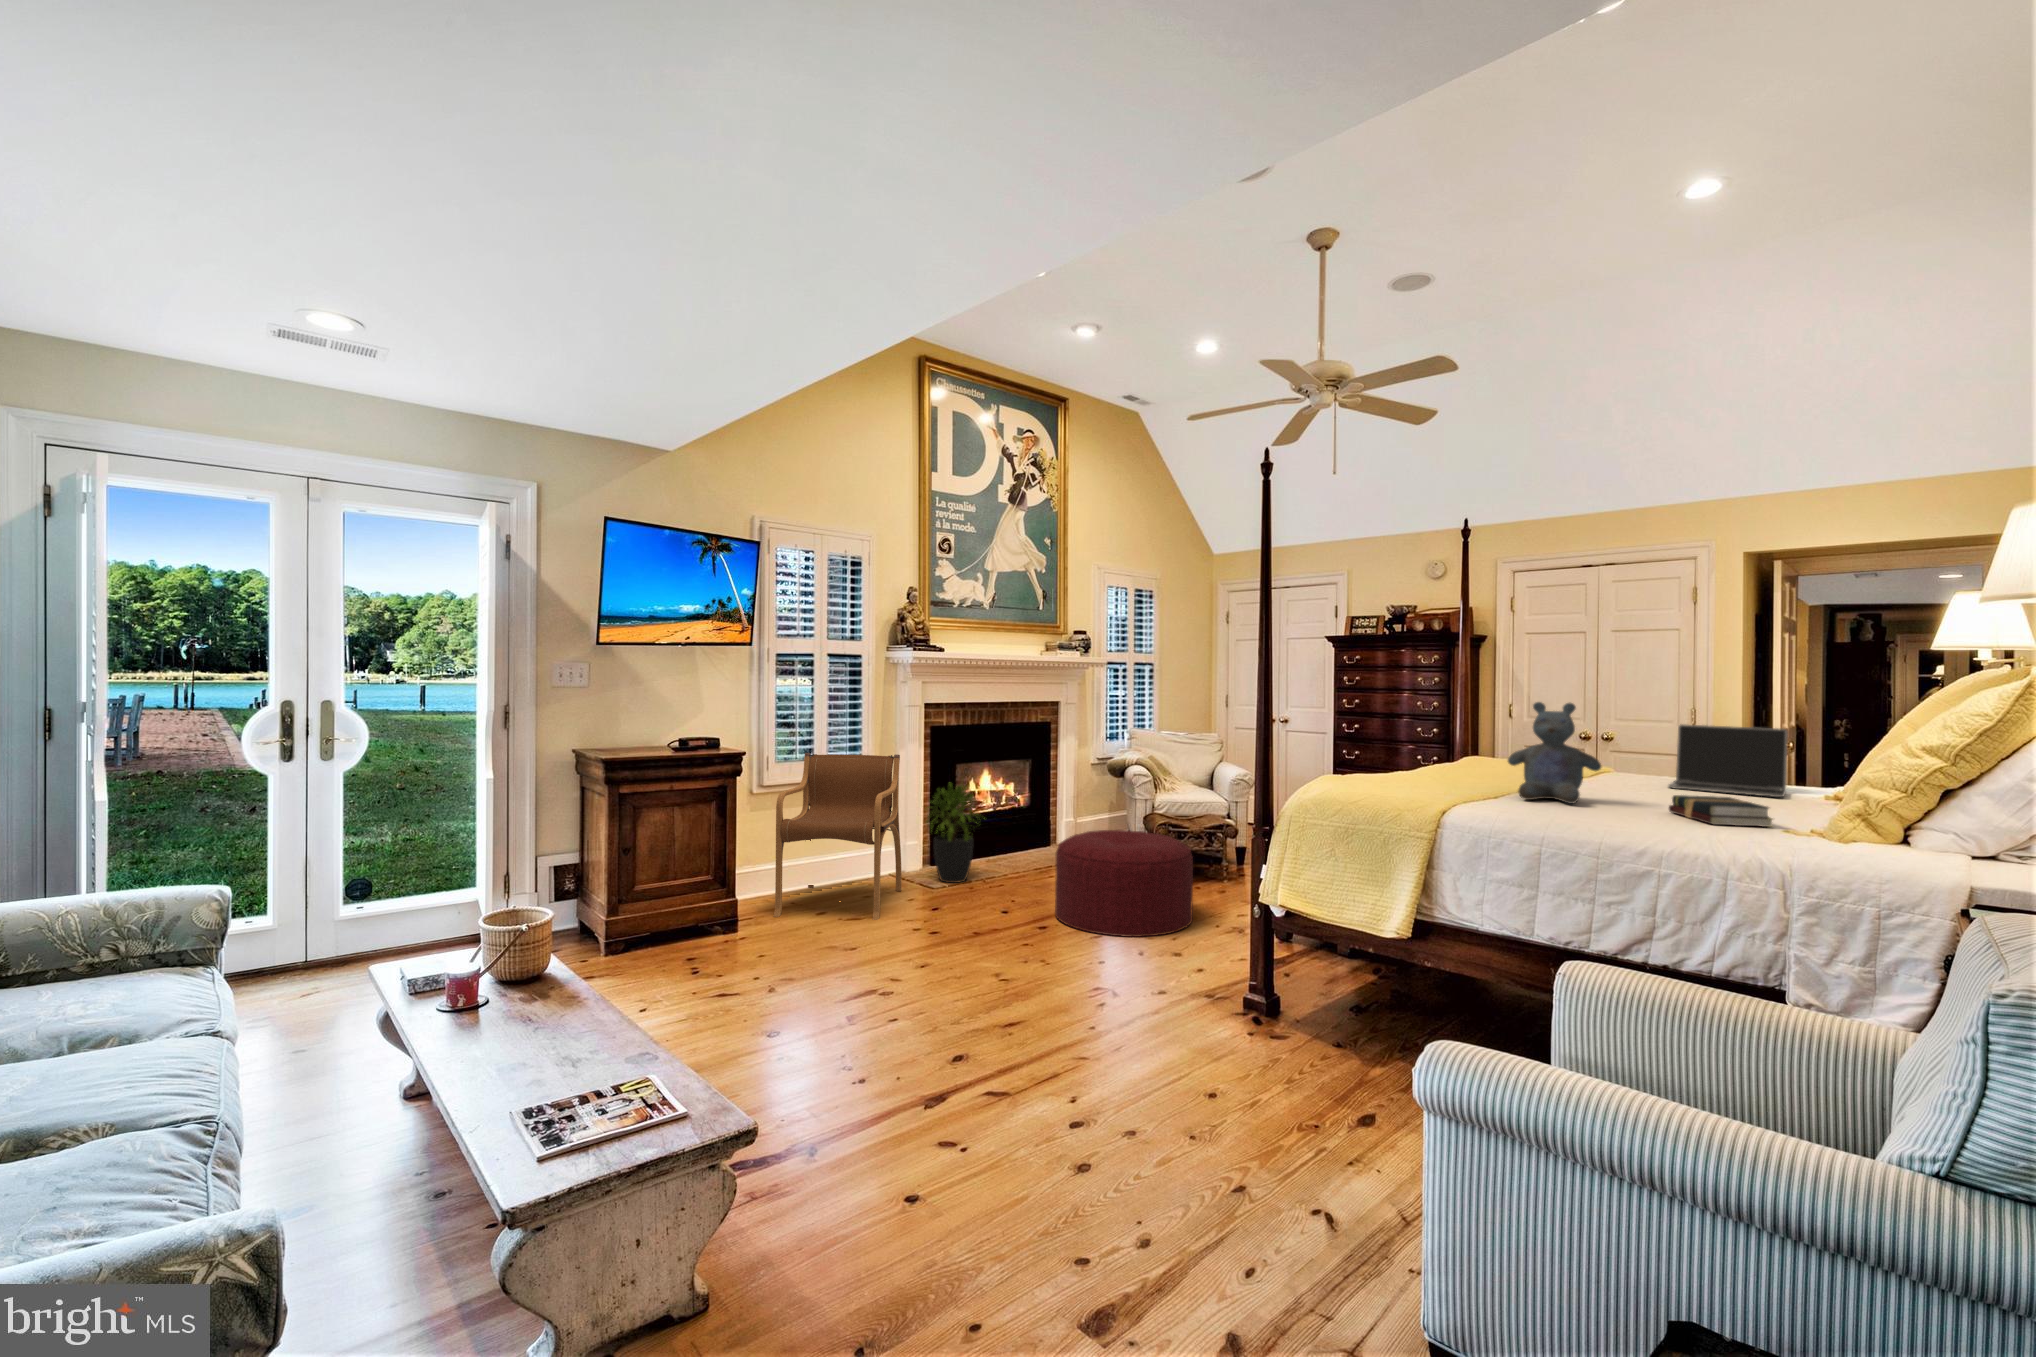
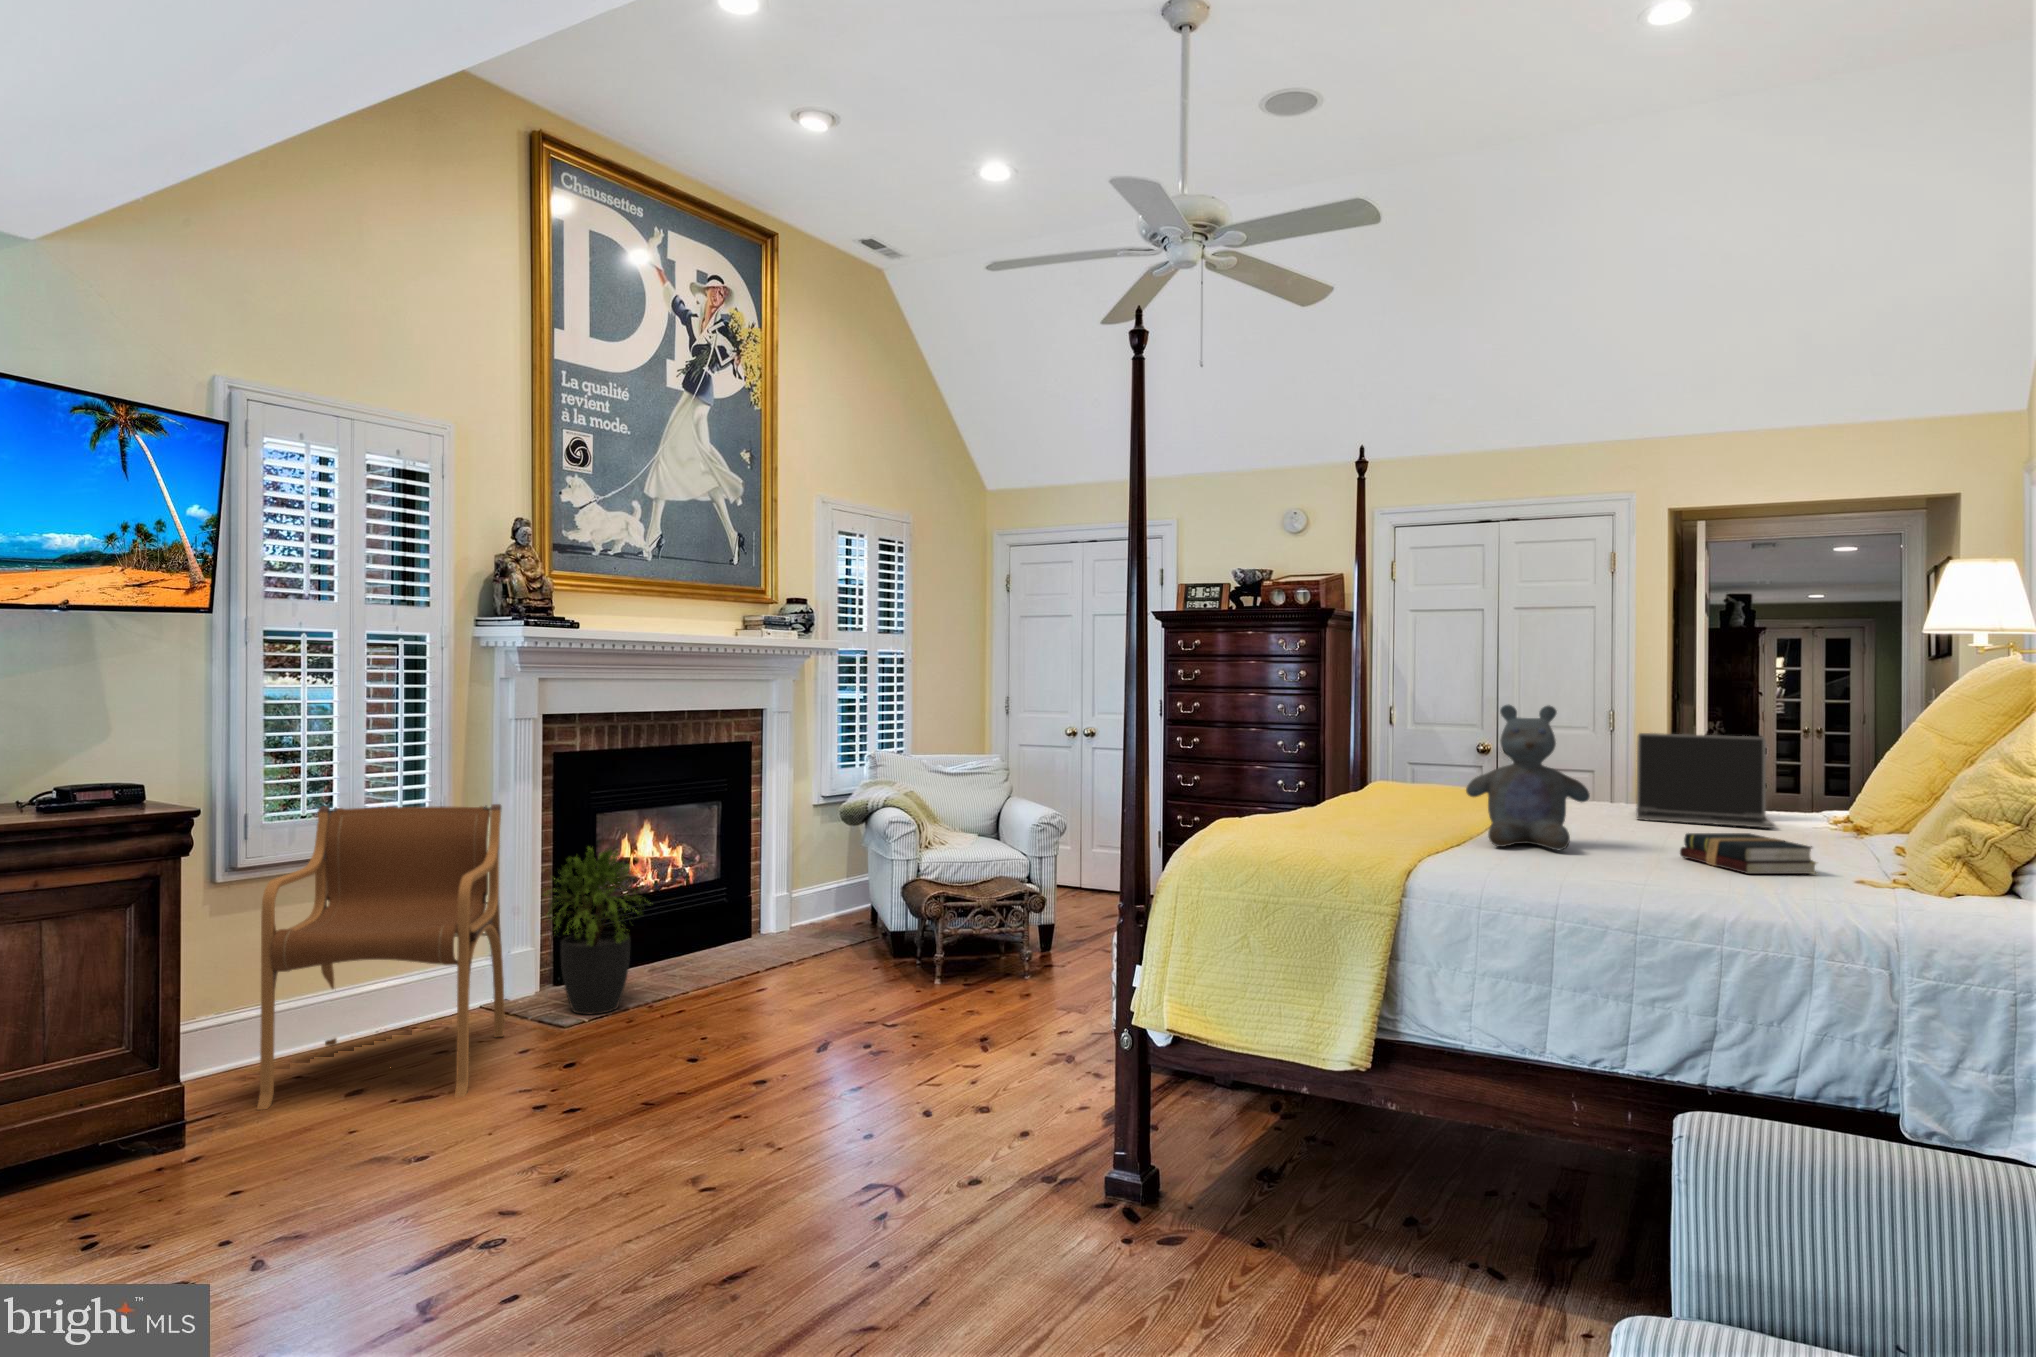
ottoman: present [1055,830,1193,937] -> none [778,912,996,1086]

